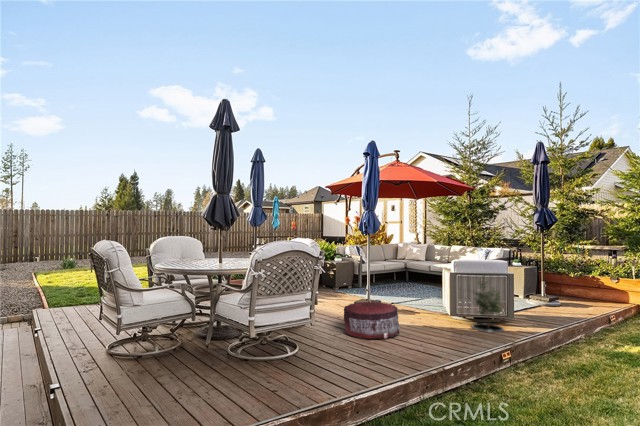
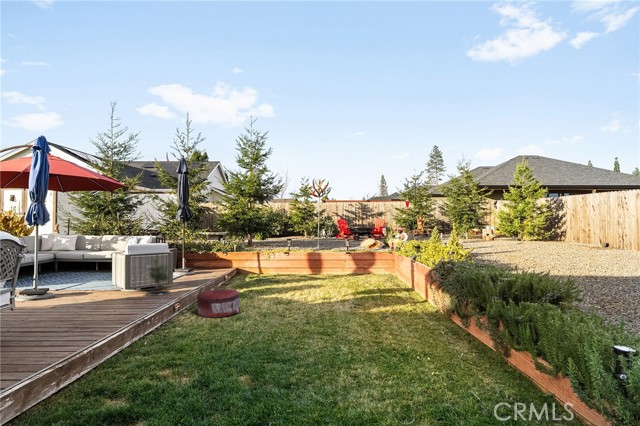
pouf: present [344,301,400,339] -> present [197,289,240,318]

